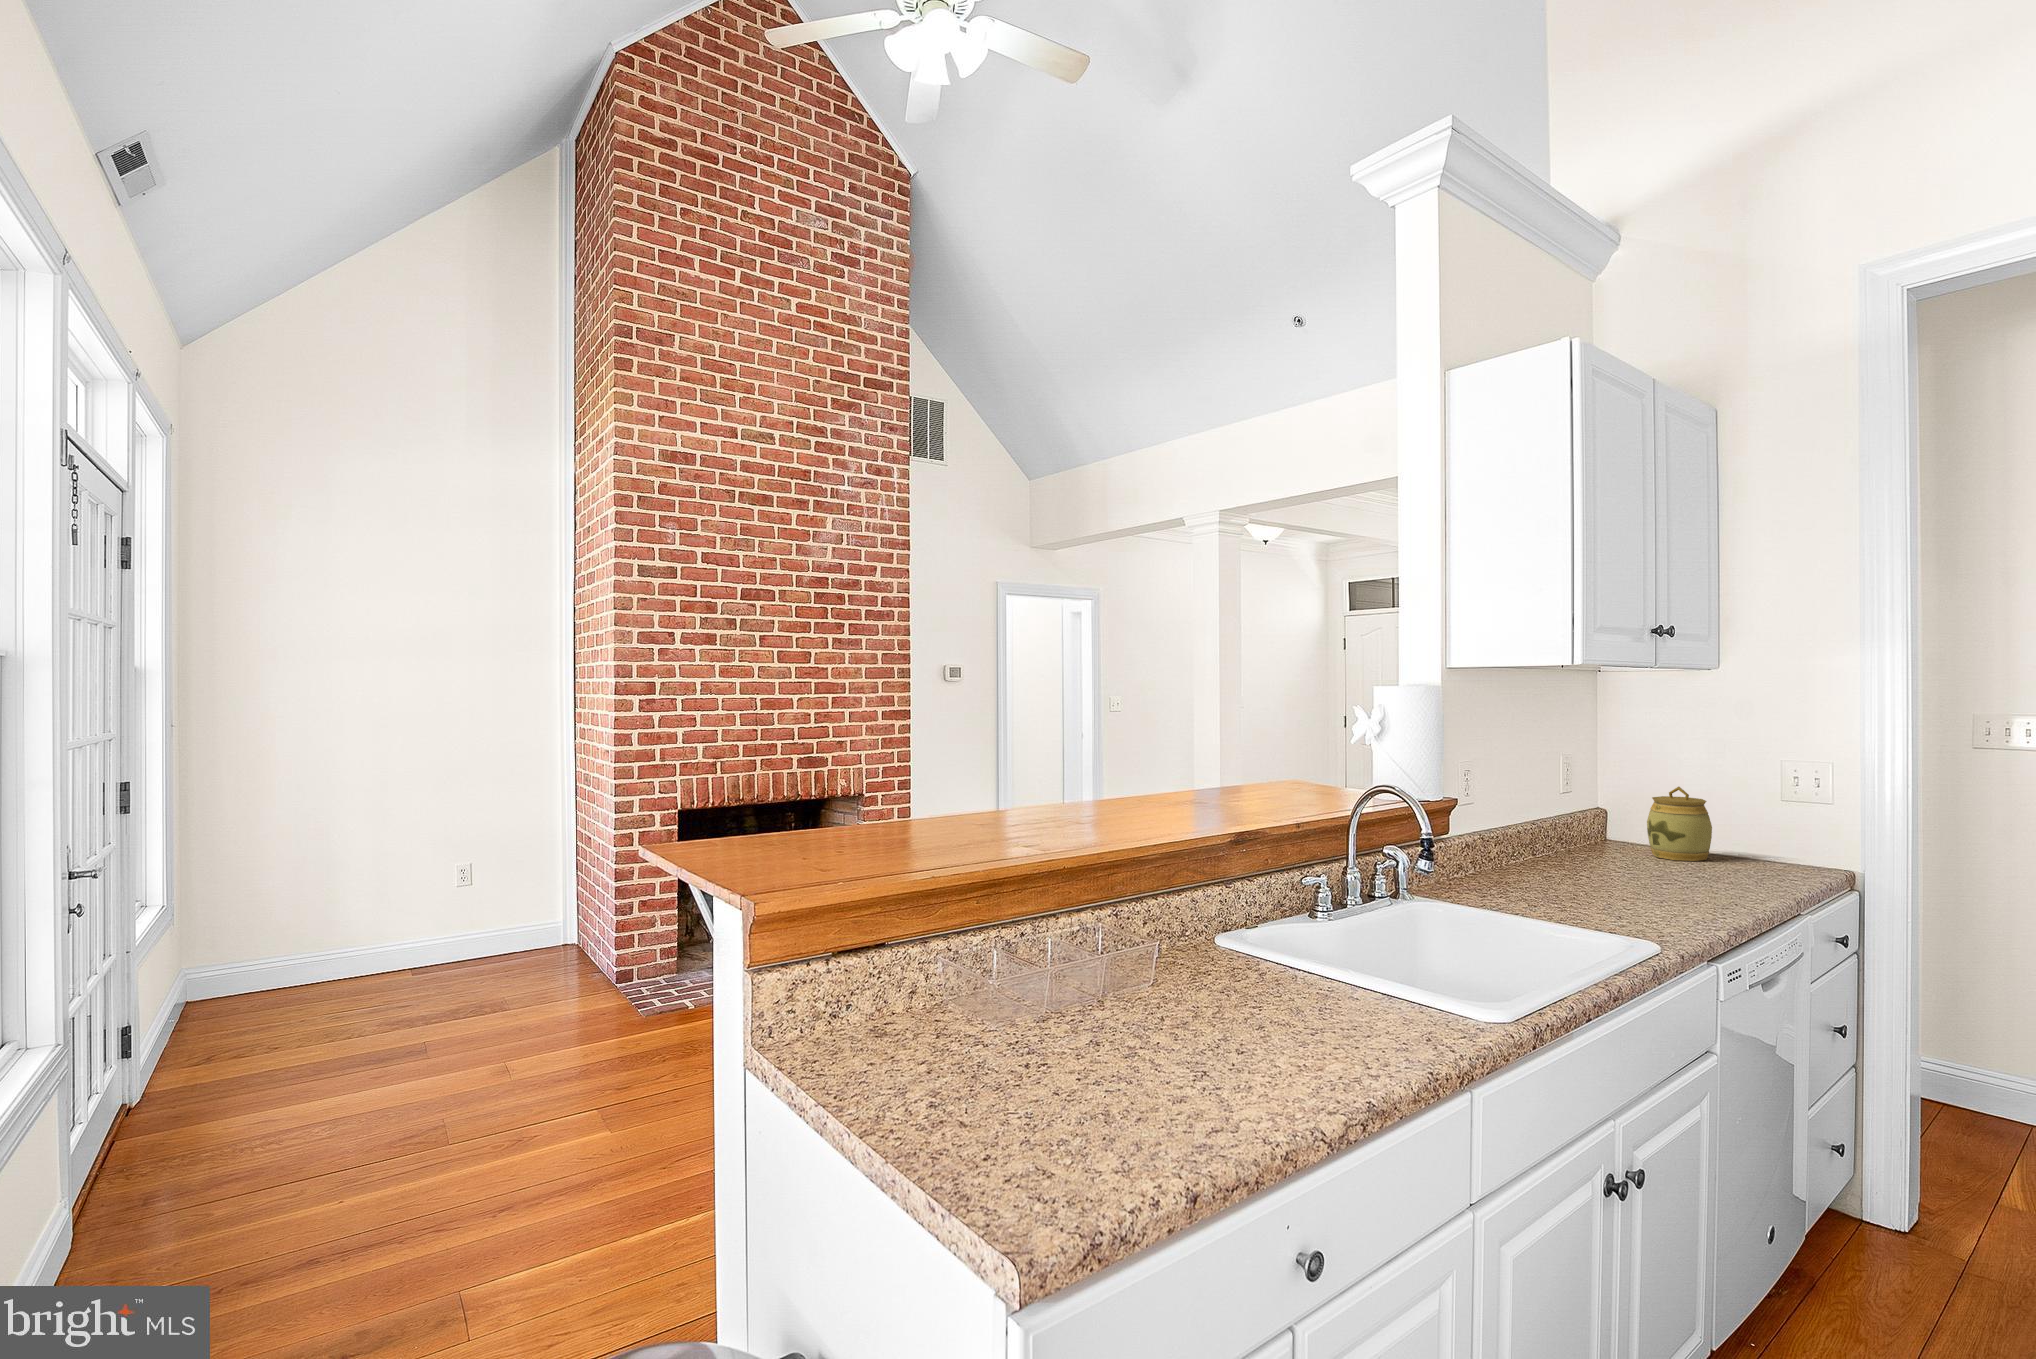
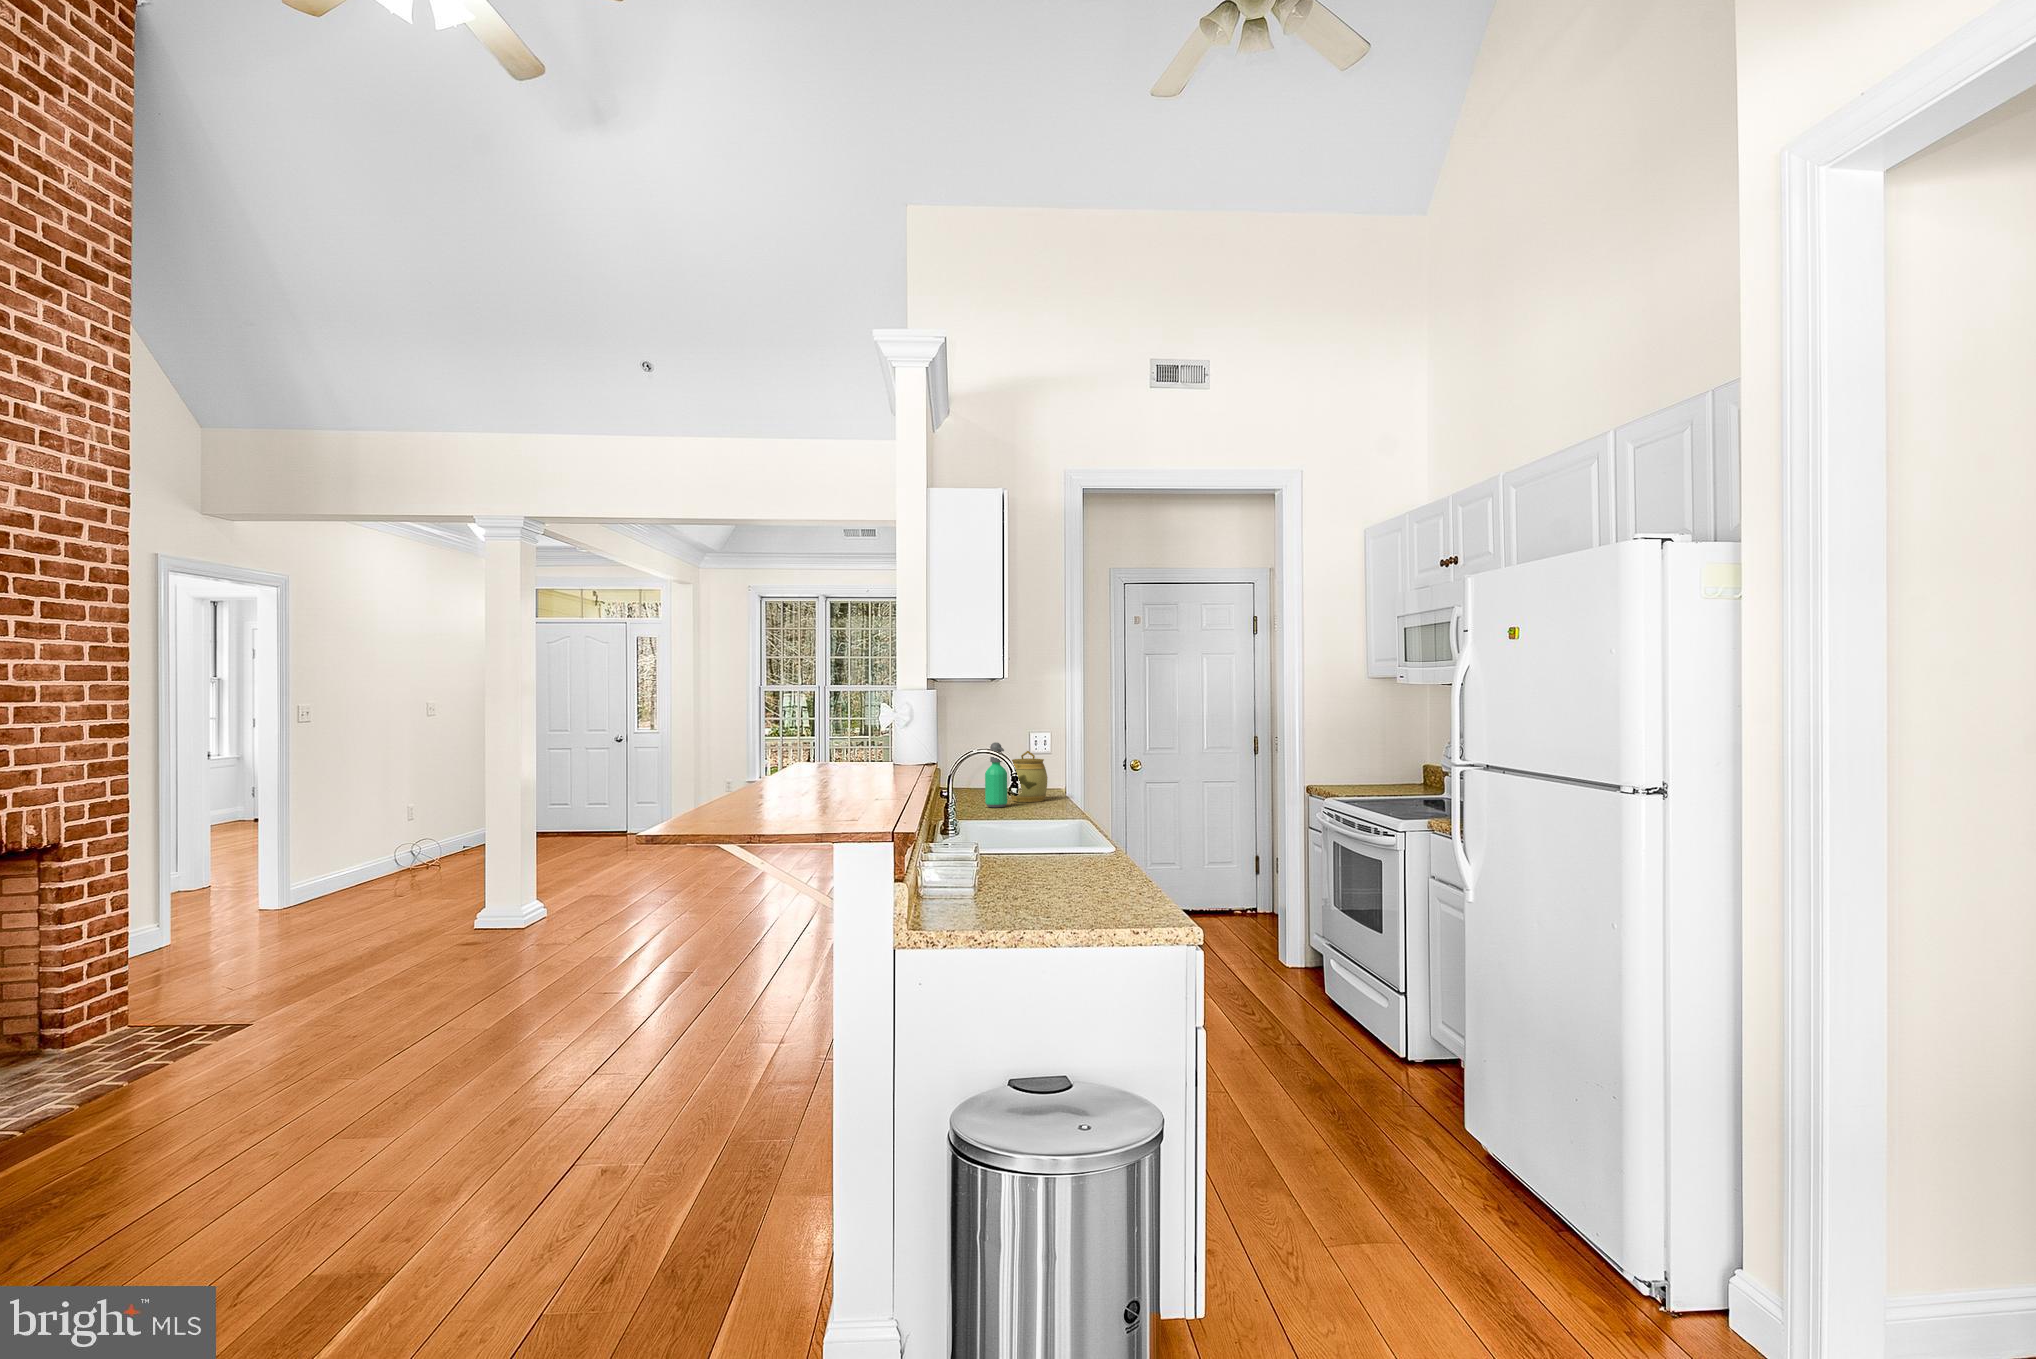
soap dispenser: none [1585,773,1620,863] -> present [985,742,1007,807]

